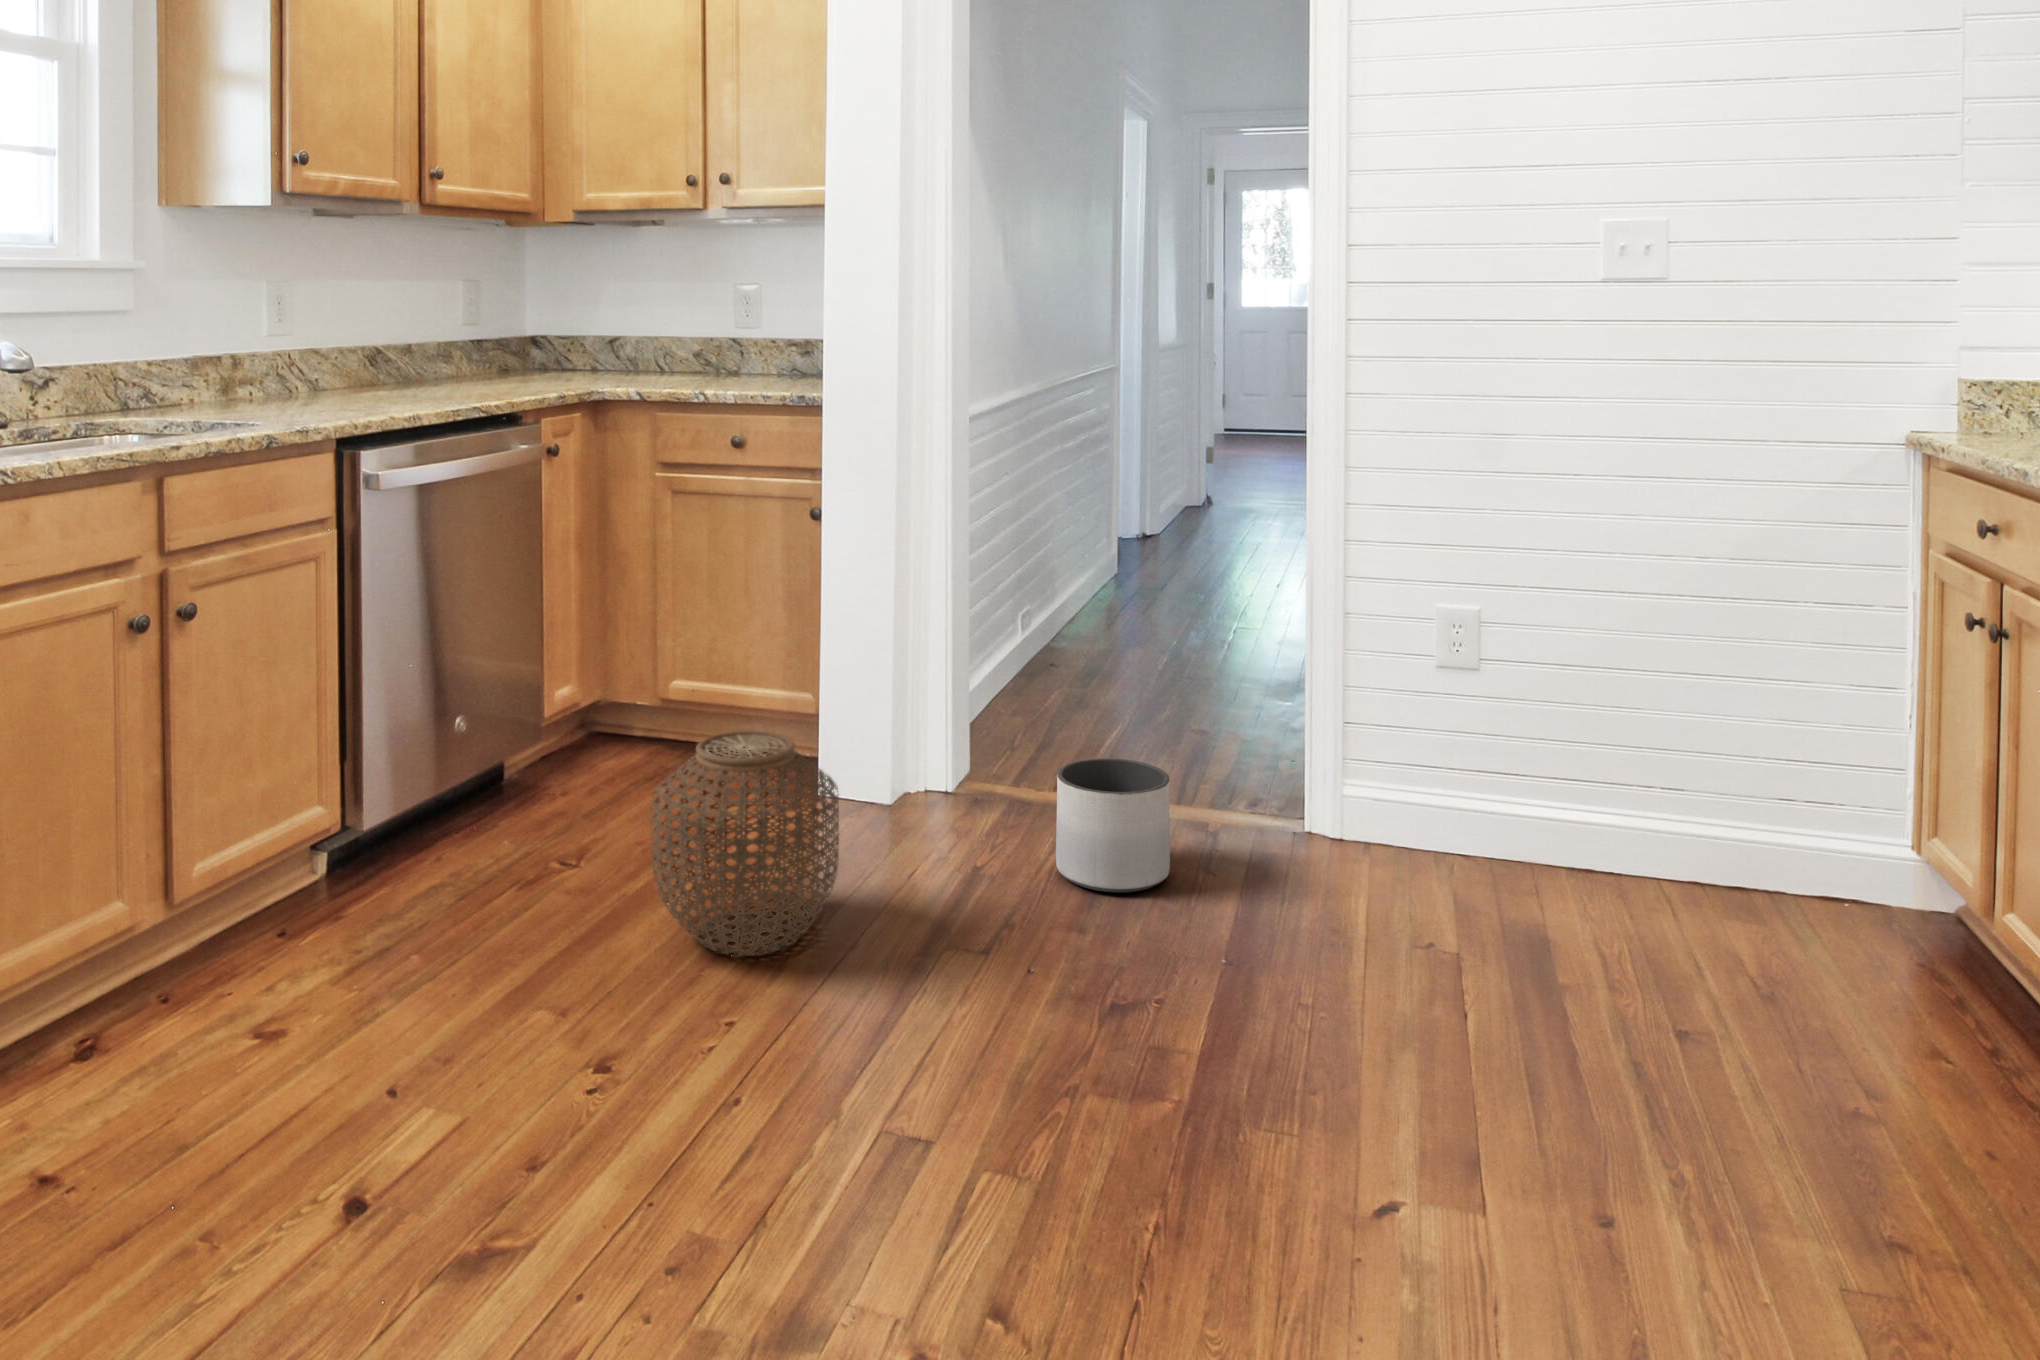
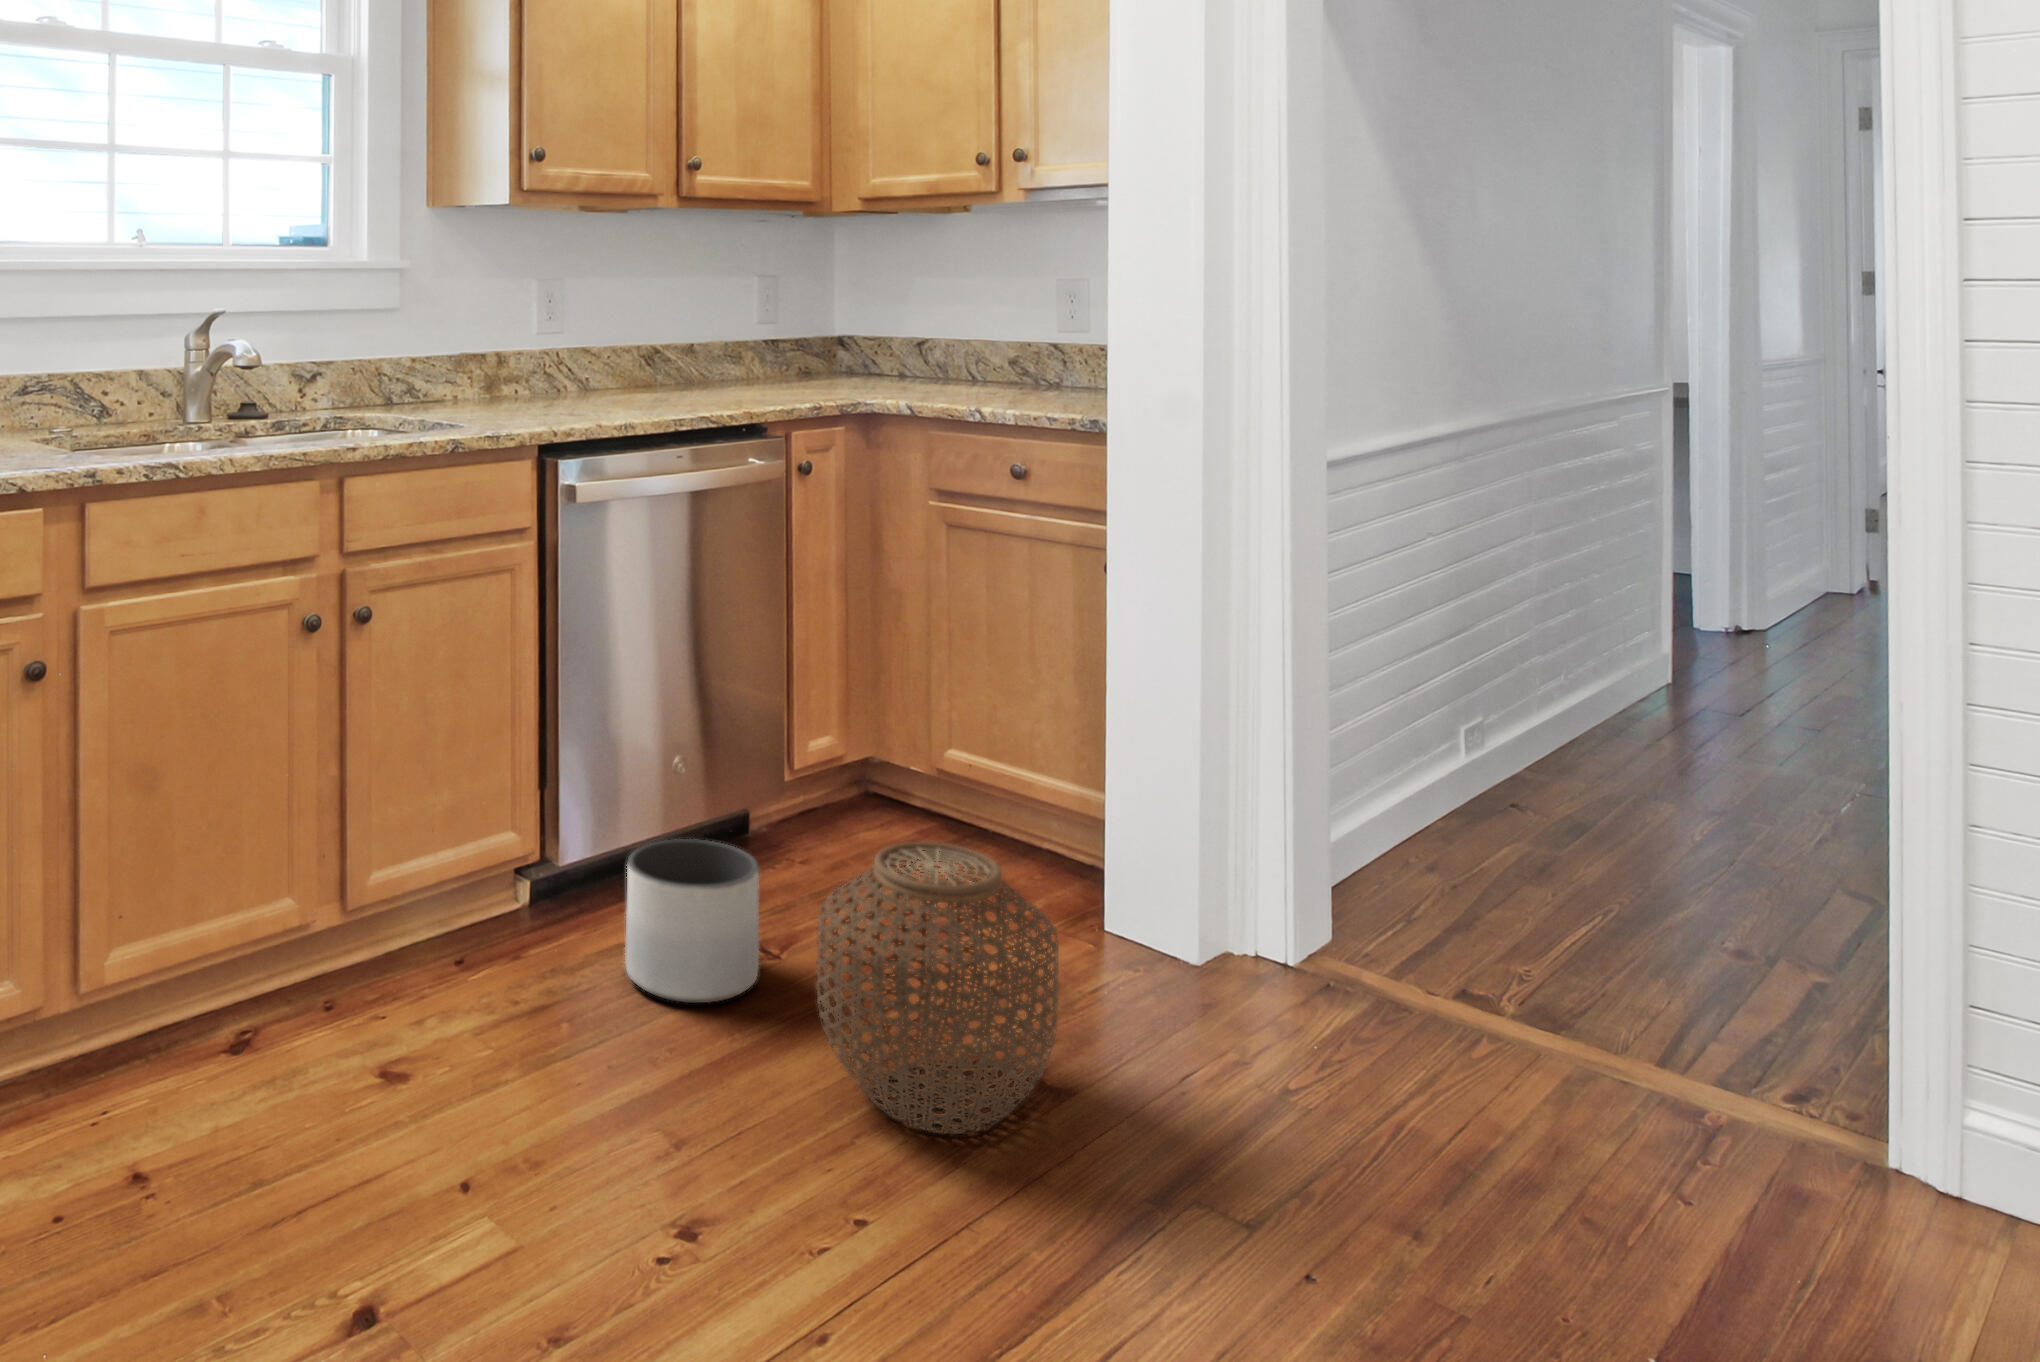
planter: present [1056,758,1170,893] -> present [625,839,759,1003]

